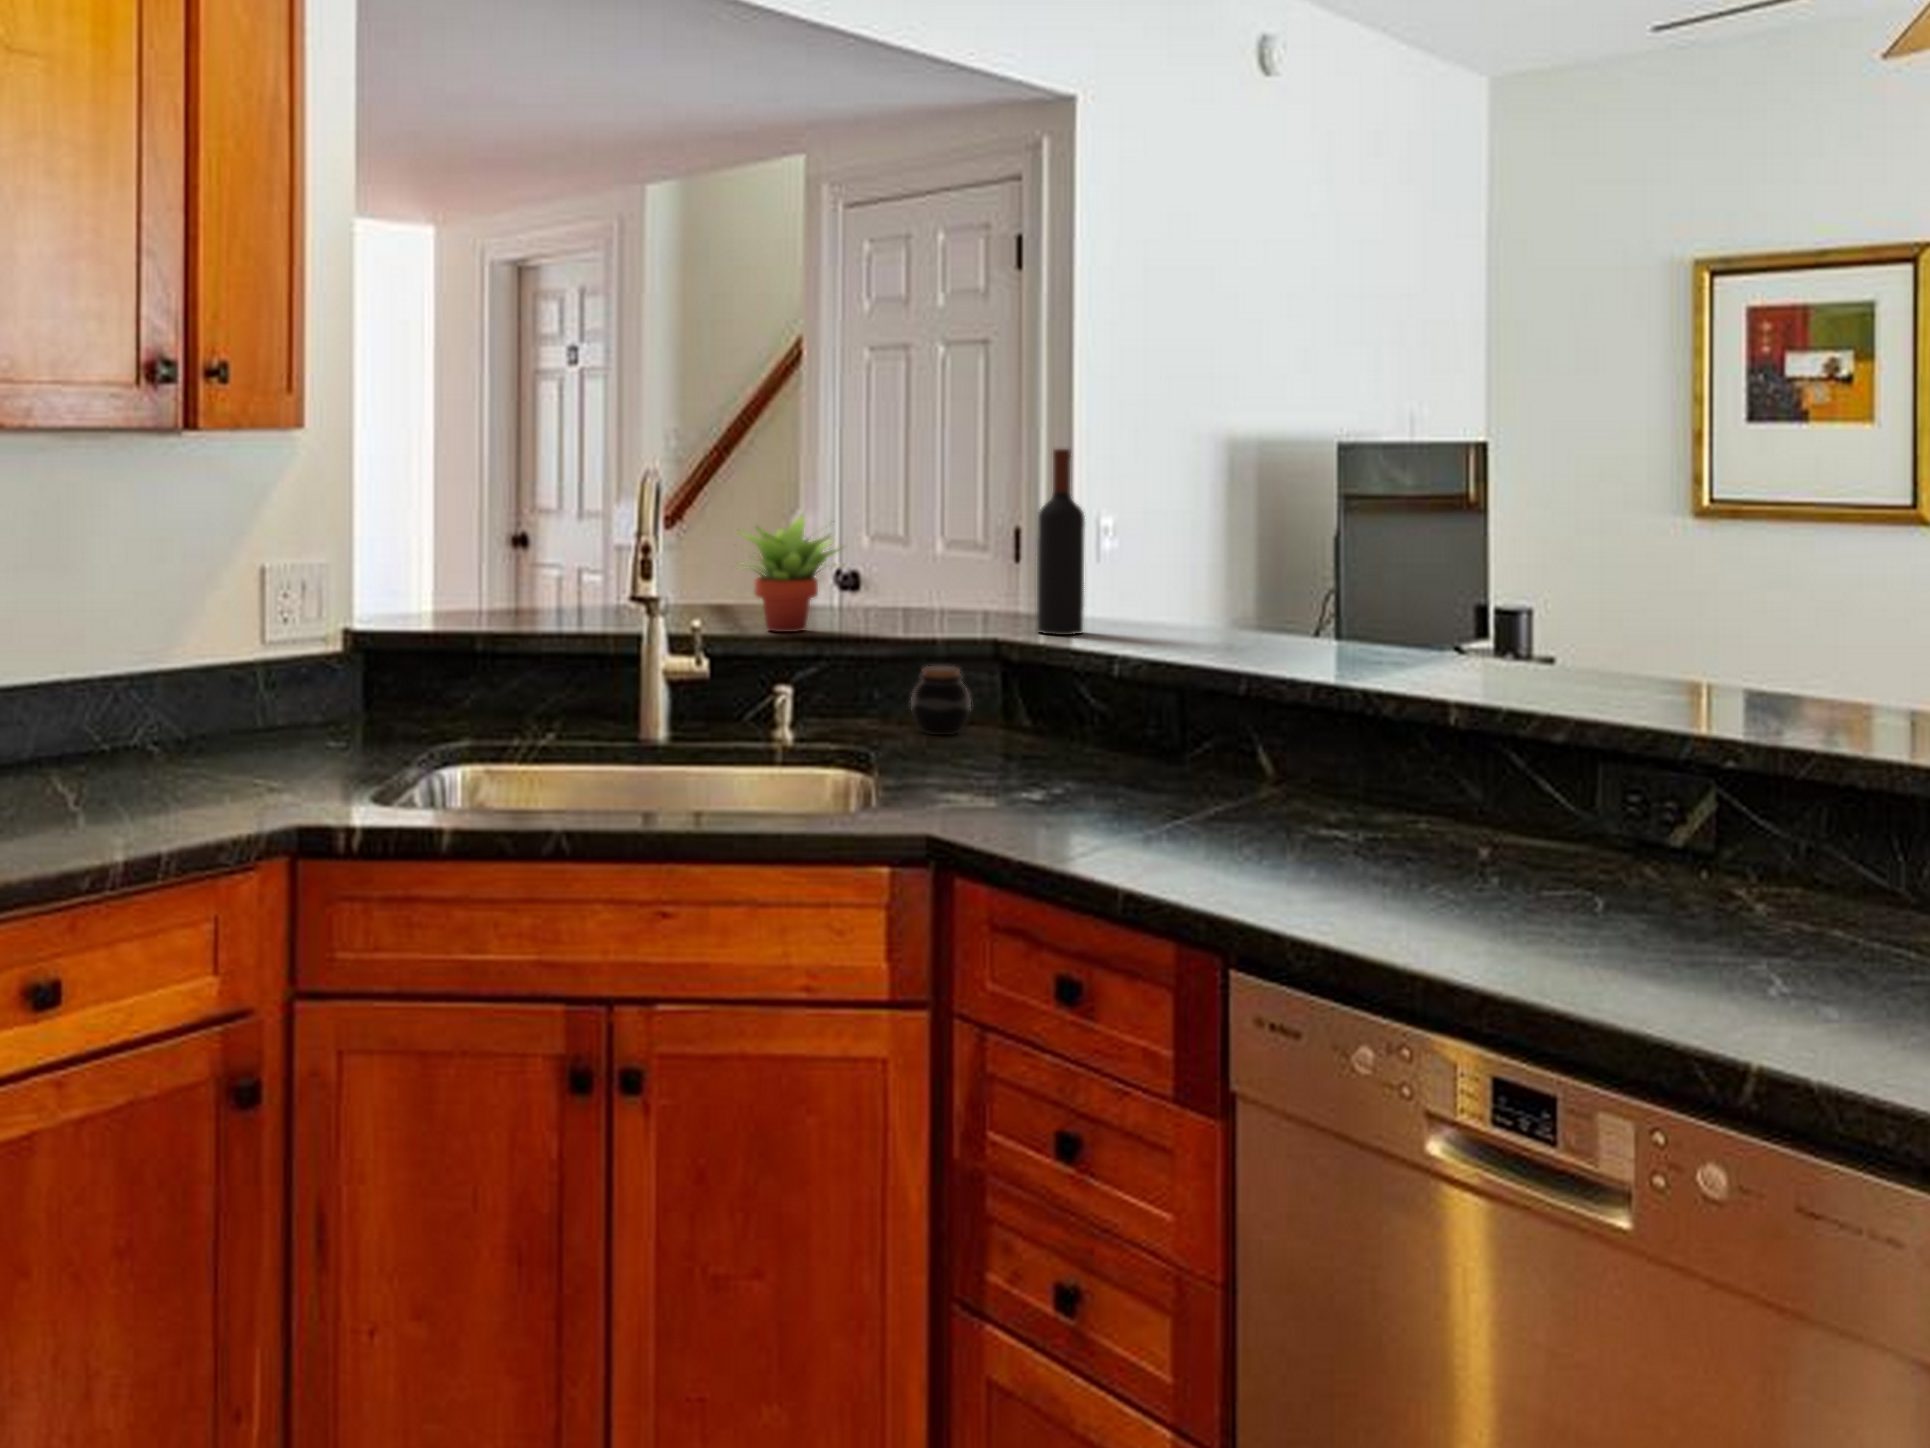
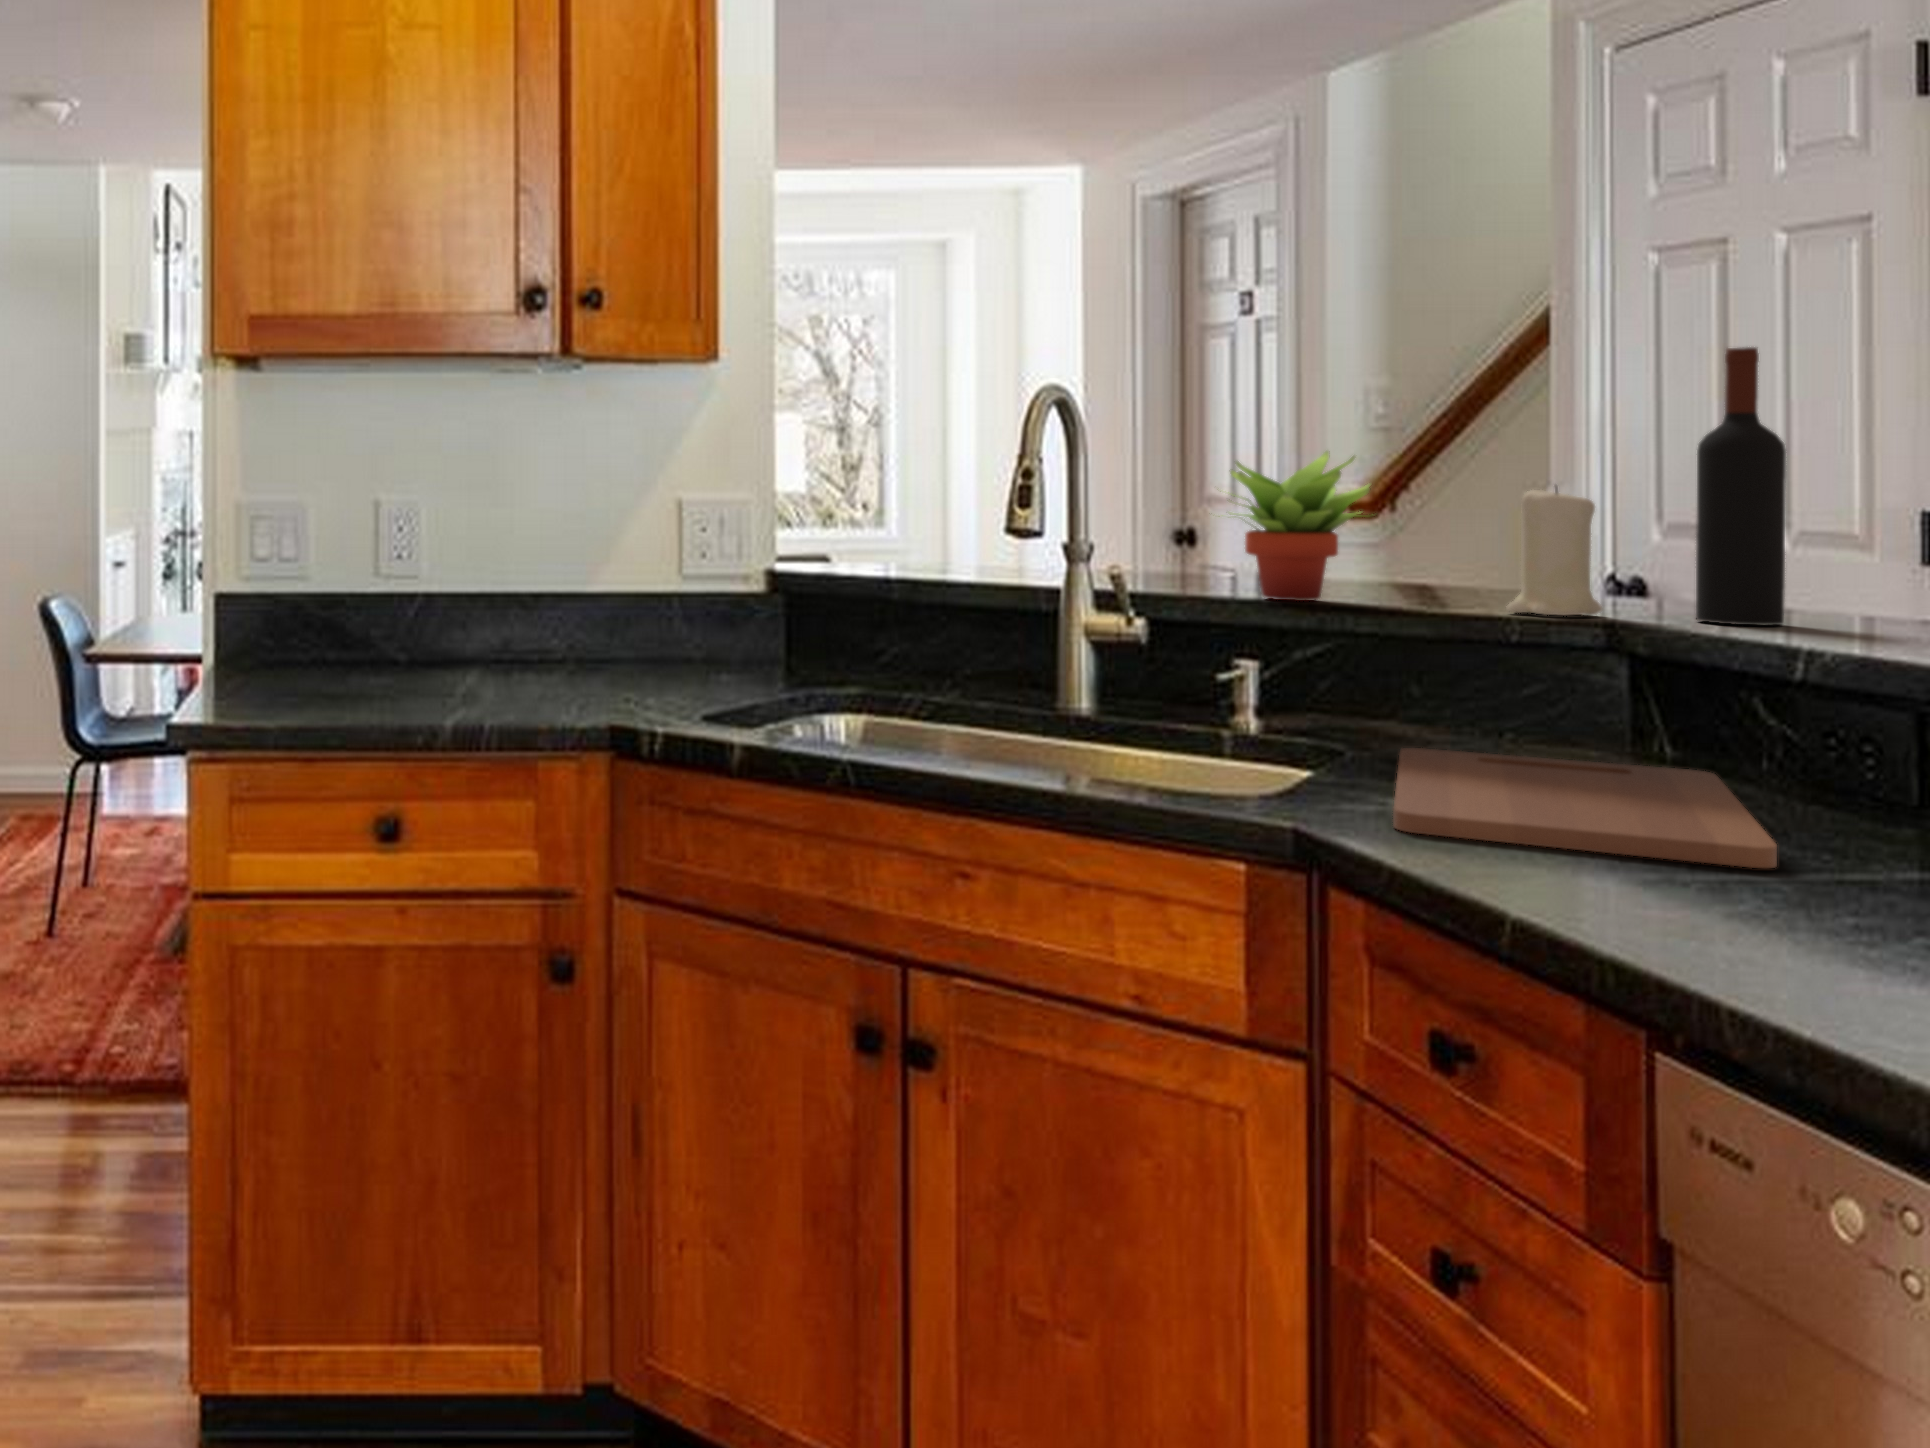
candle: none [931,541,986,635] -> present [1506,485,1602,616]
jar: present [911,666,971,735] -> none [1454,654,1553,749]
cutting board: none [910,742,1186,825] -> present [1393,748,1777,868]

